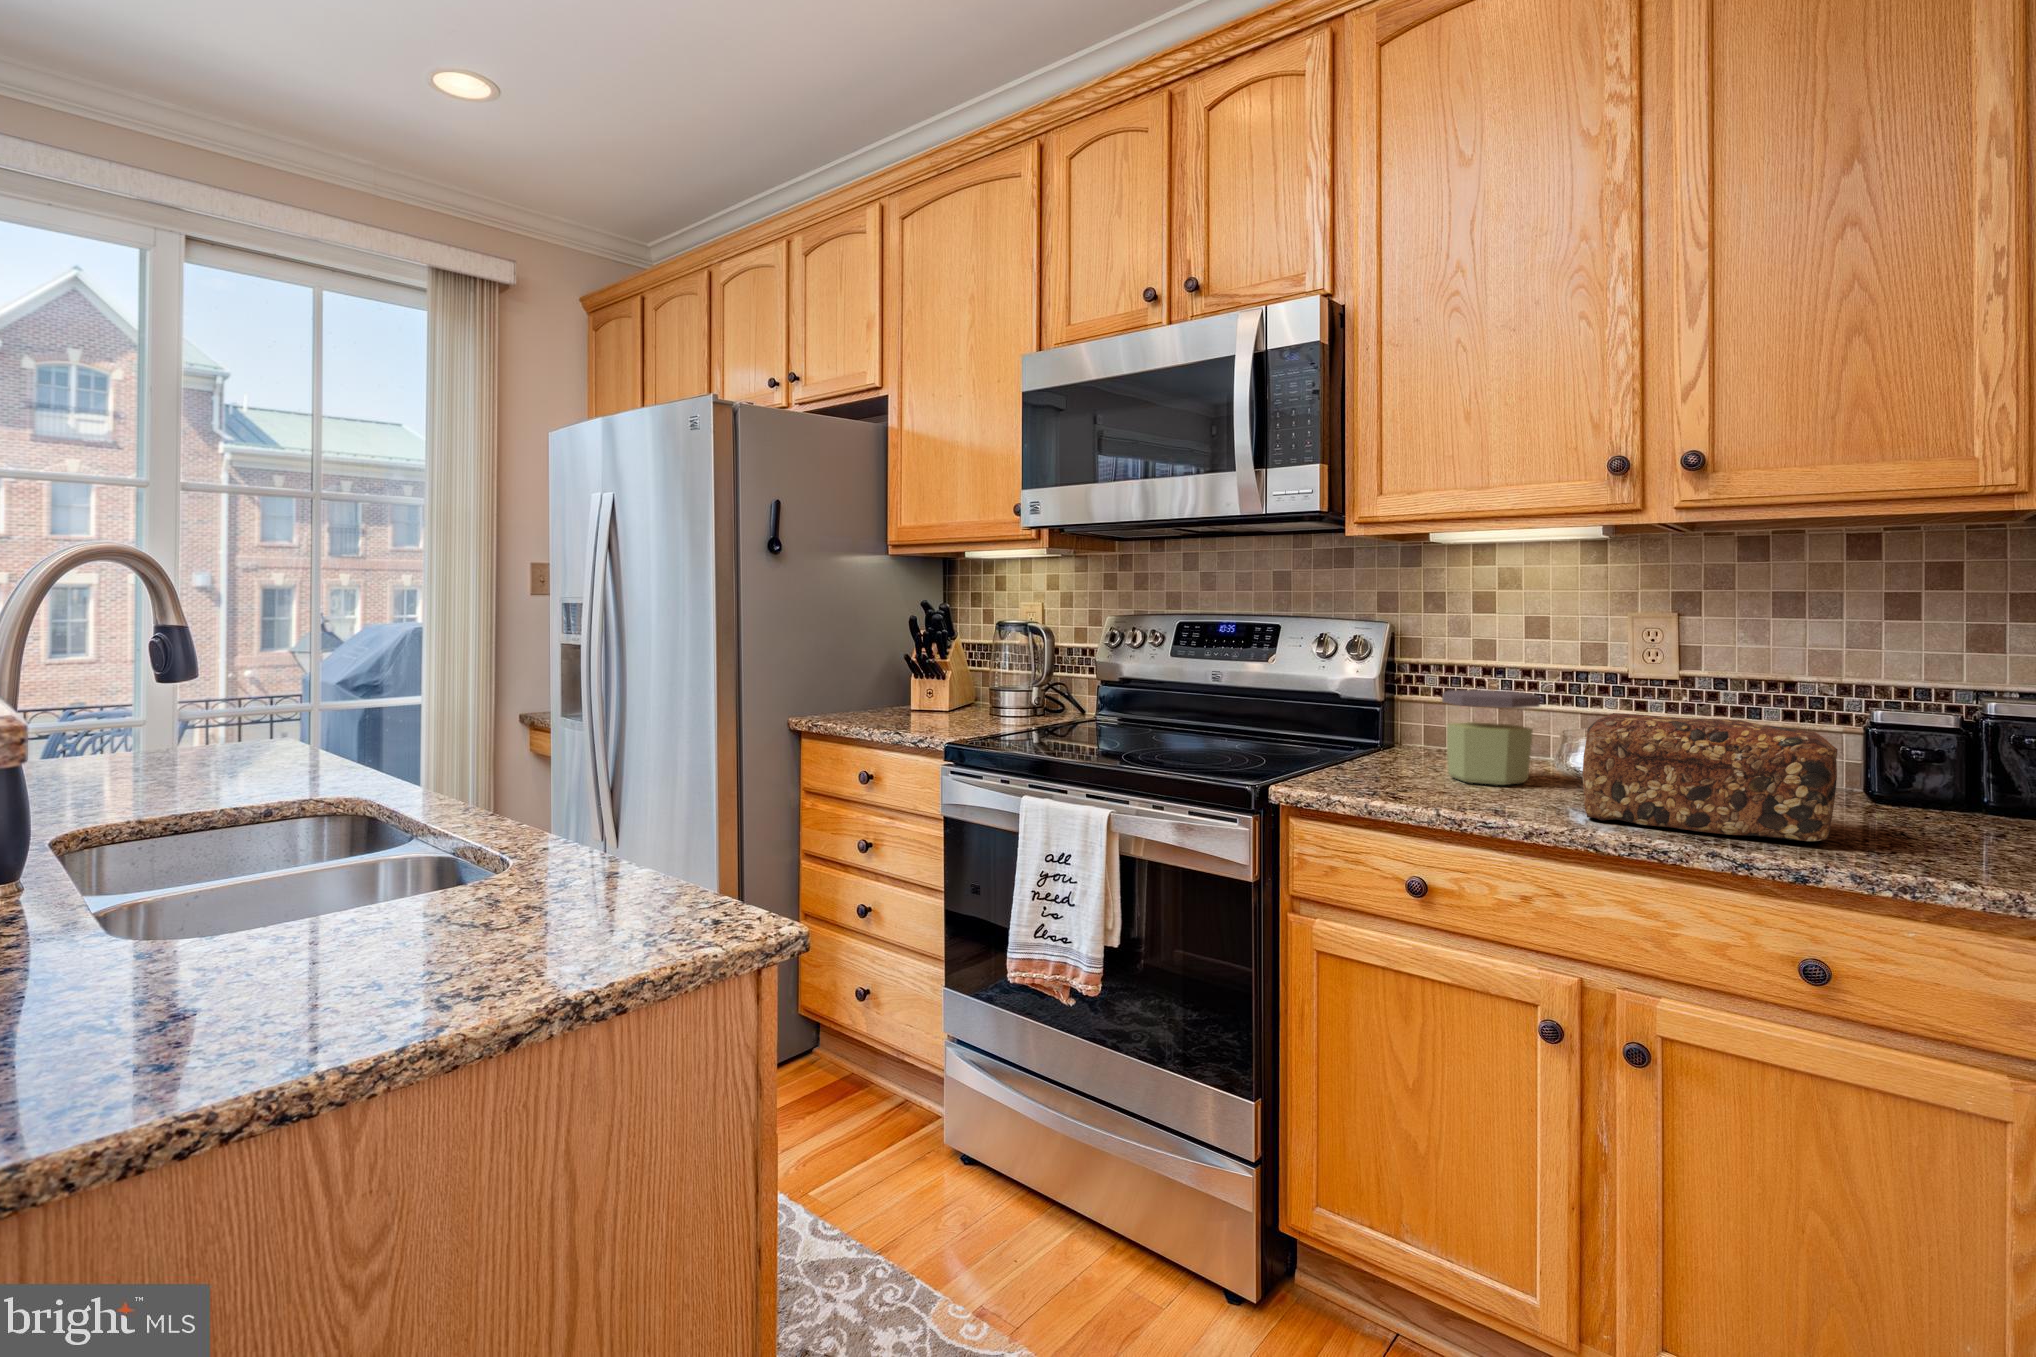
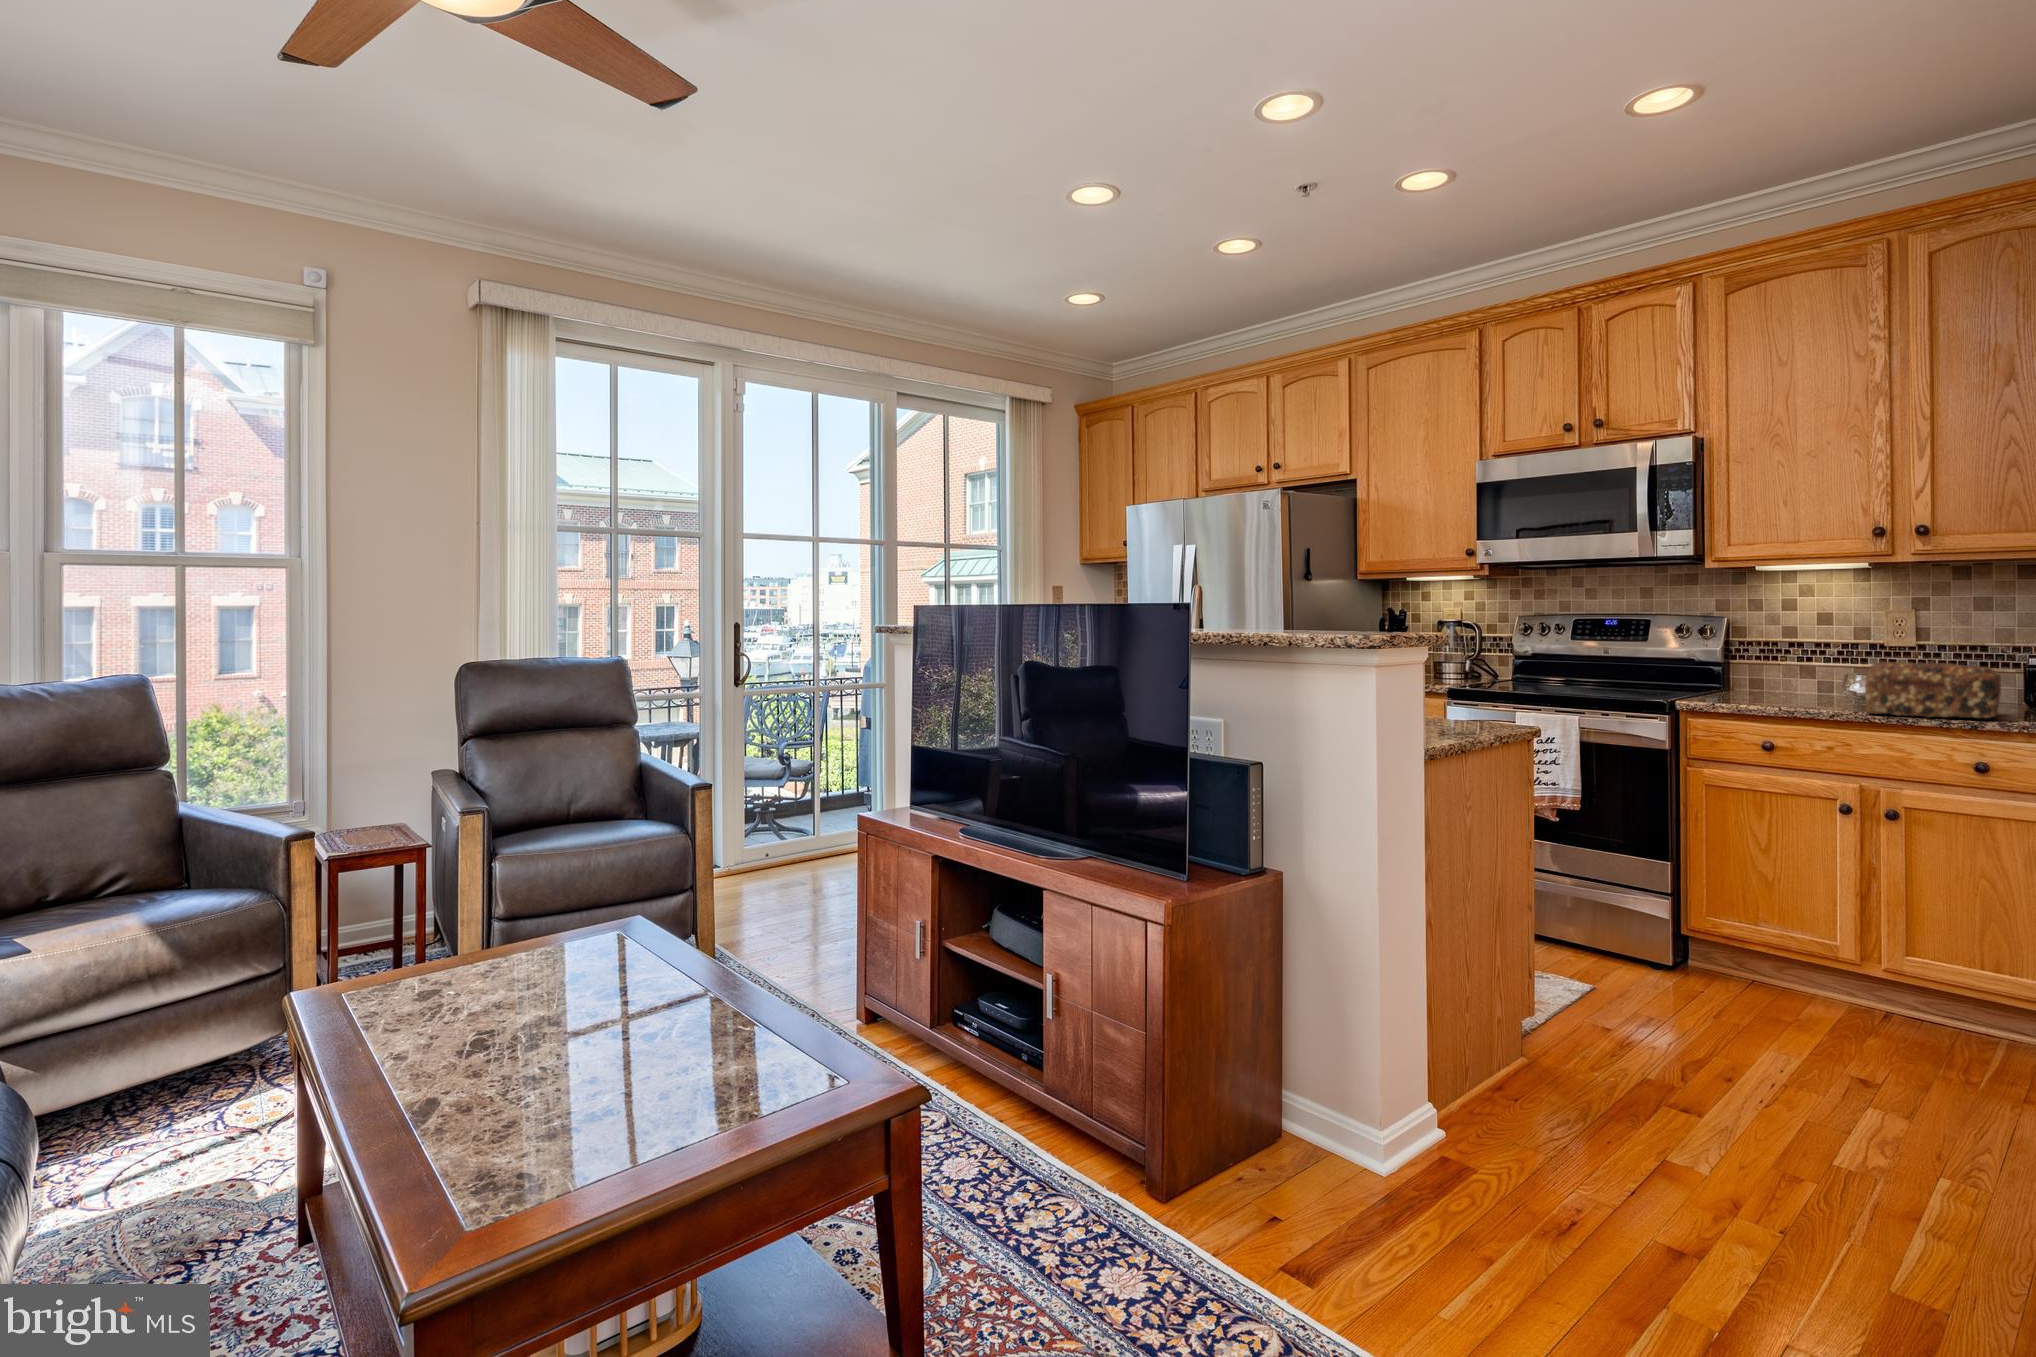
jar: present [1442,690,1540,785] -> none [1773,654,1834,704]

